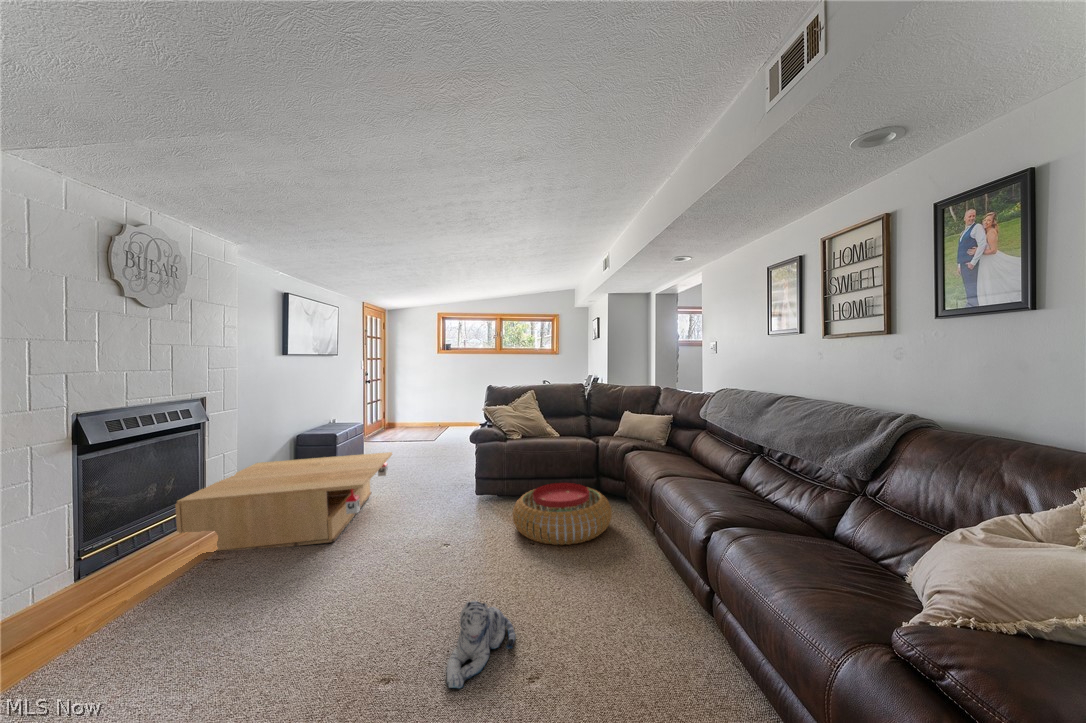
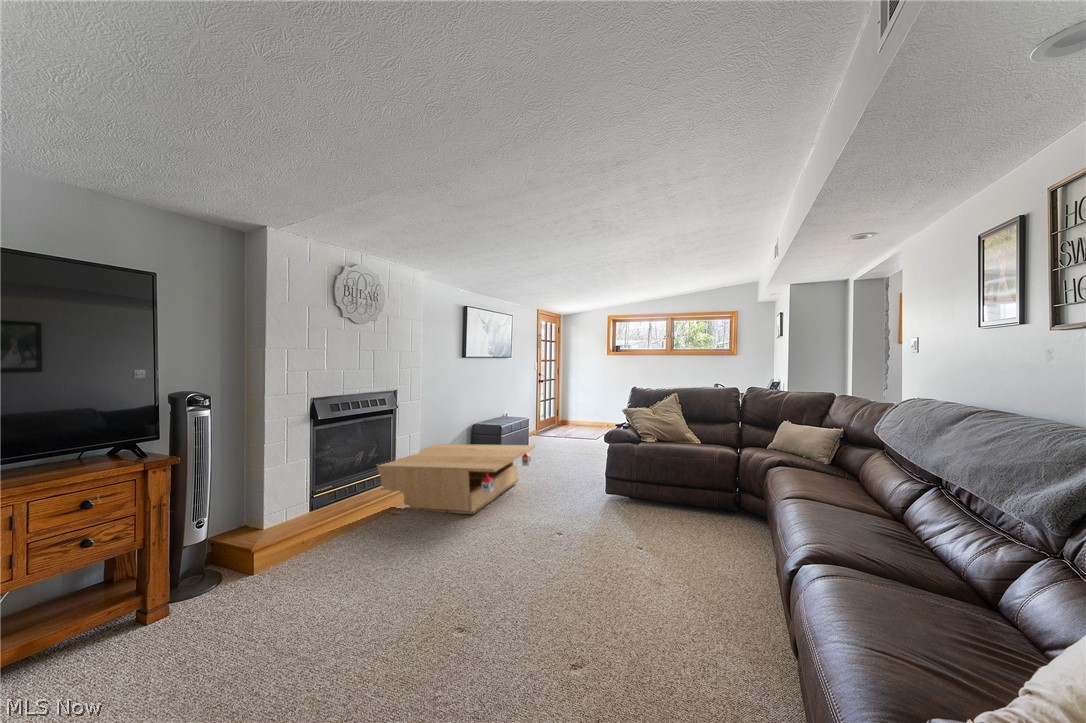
pouf: present [513,483,612,545] -> none [626,492,736,557]
plush toy: present [447,601,515,688] -> none [502,575,578,645]

